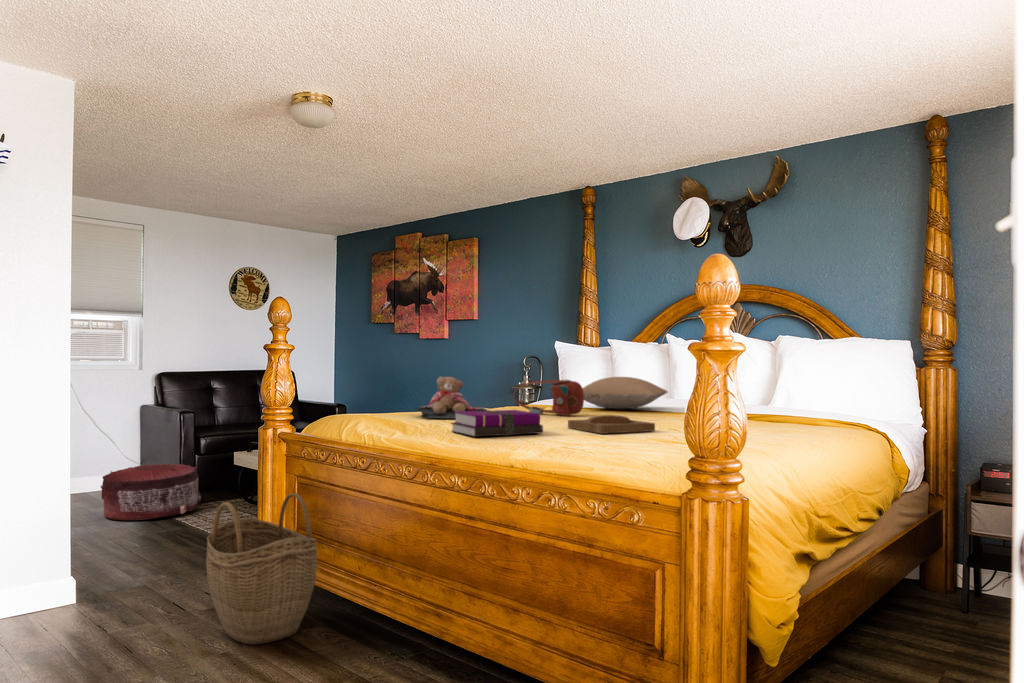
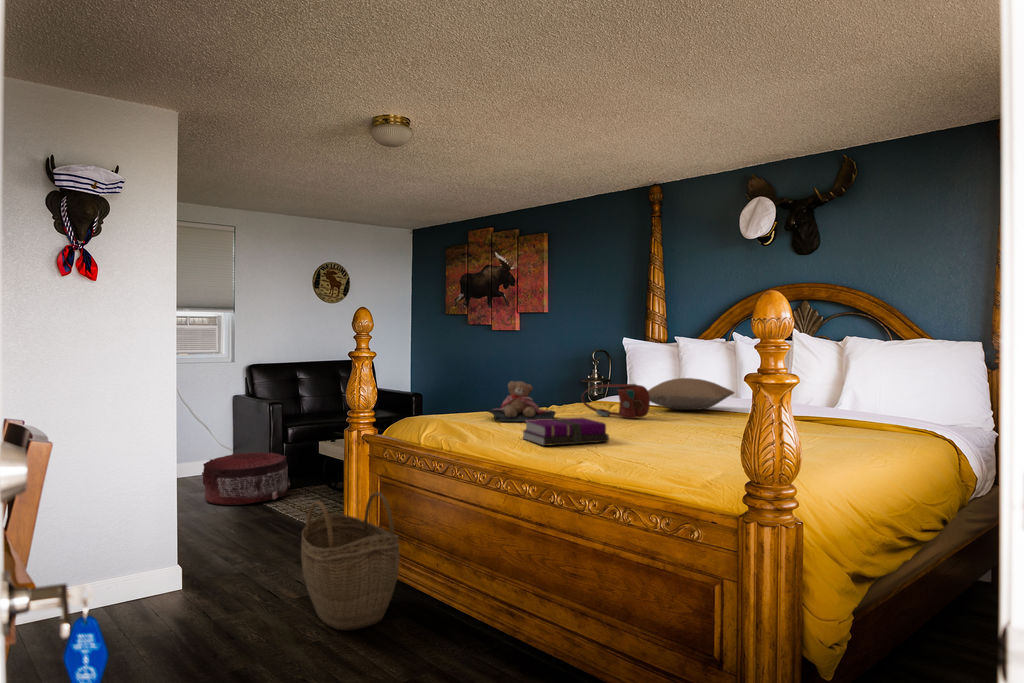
tray: present [568,415,655,434] -> none [633,424,718,443]

